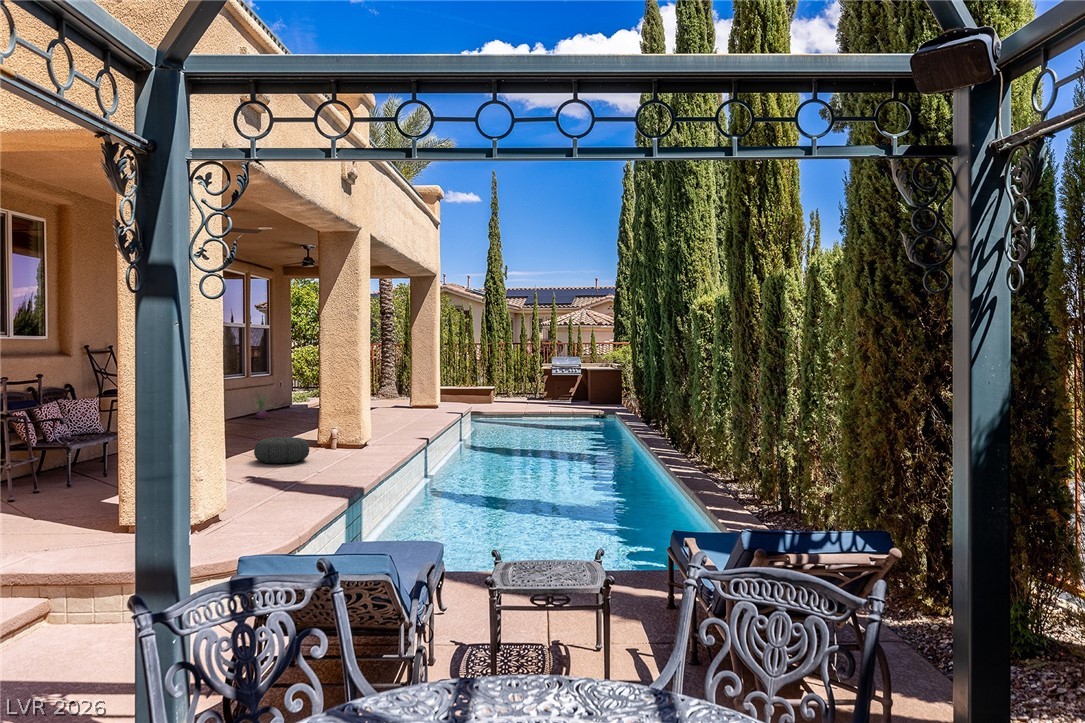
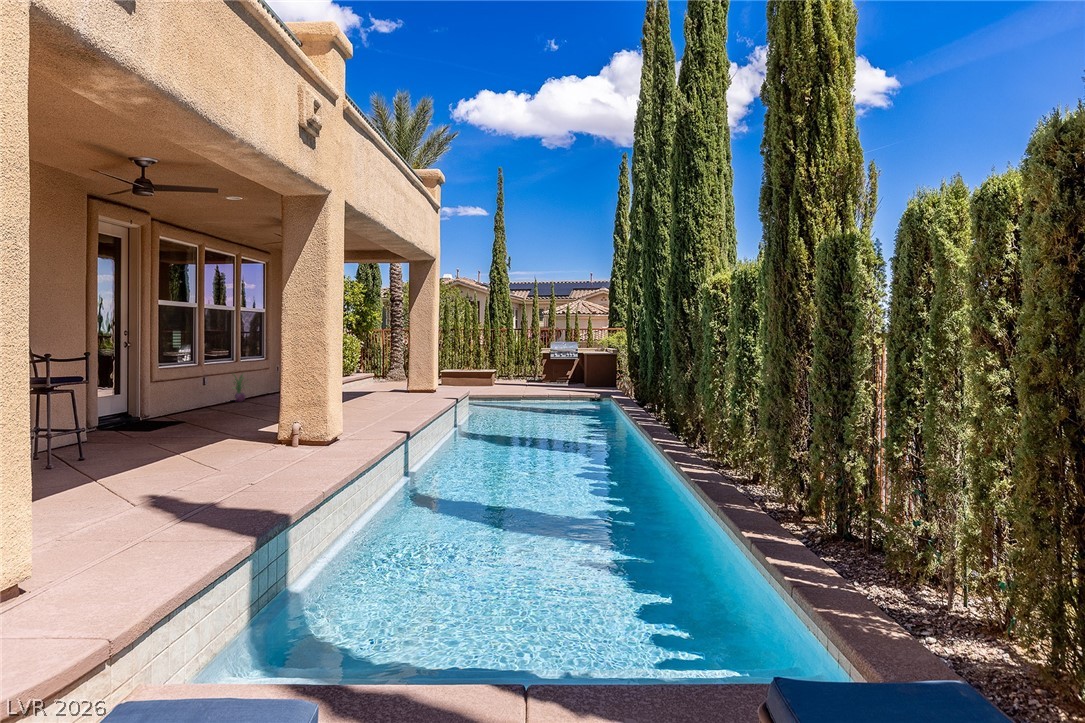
pouf: present [254,437,309,464] -> none [172,431,246,466]

